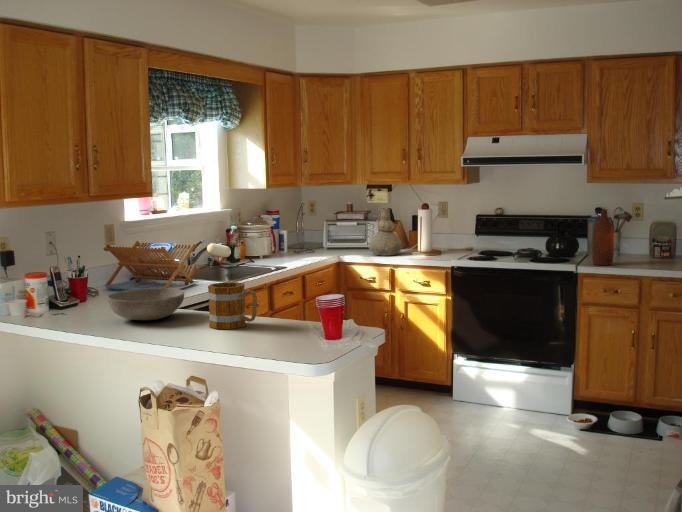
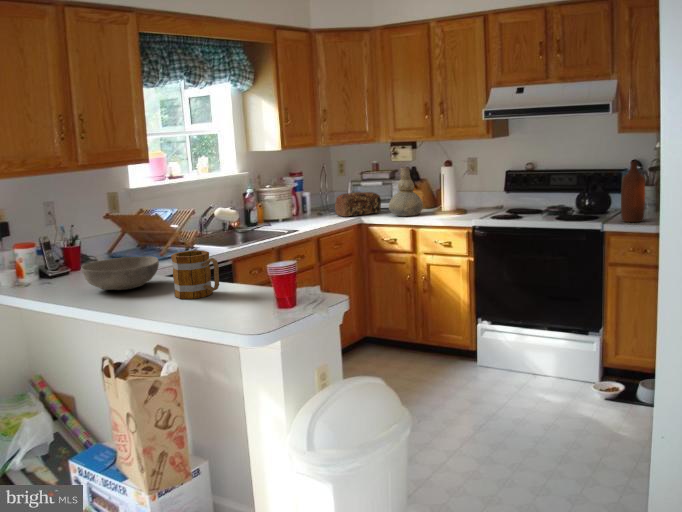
bread loaf: none [314,231,359,255] -> present [335,192,381,217]

